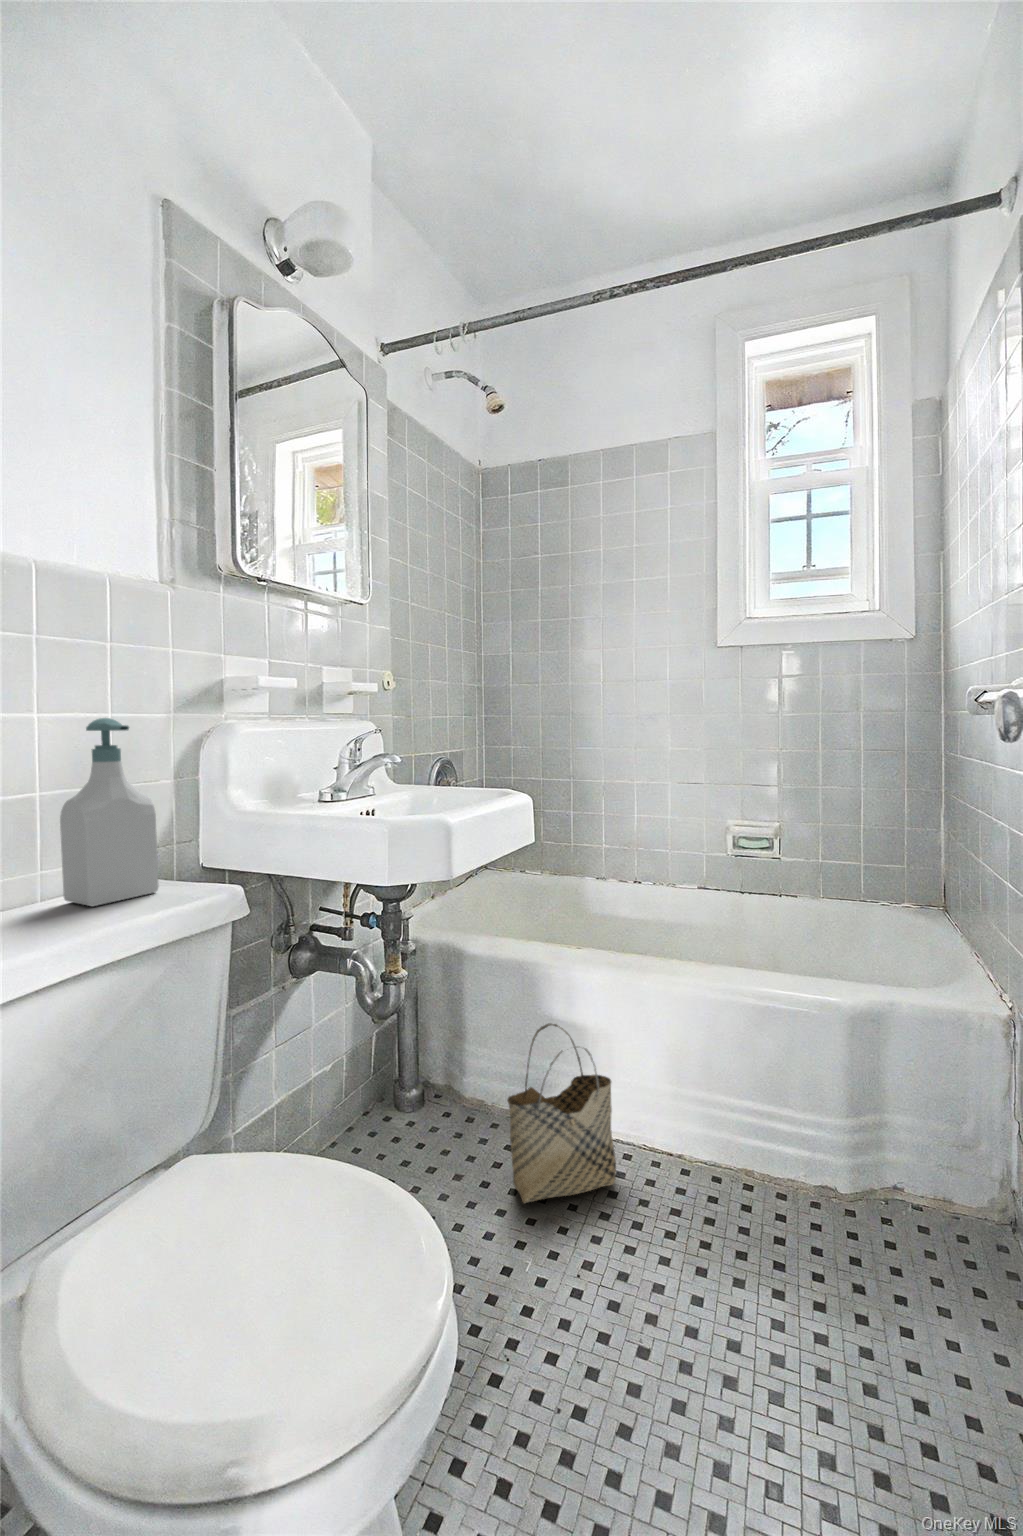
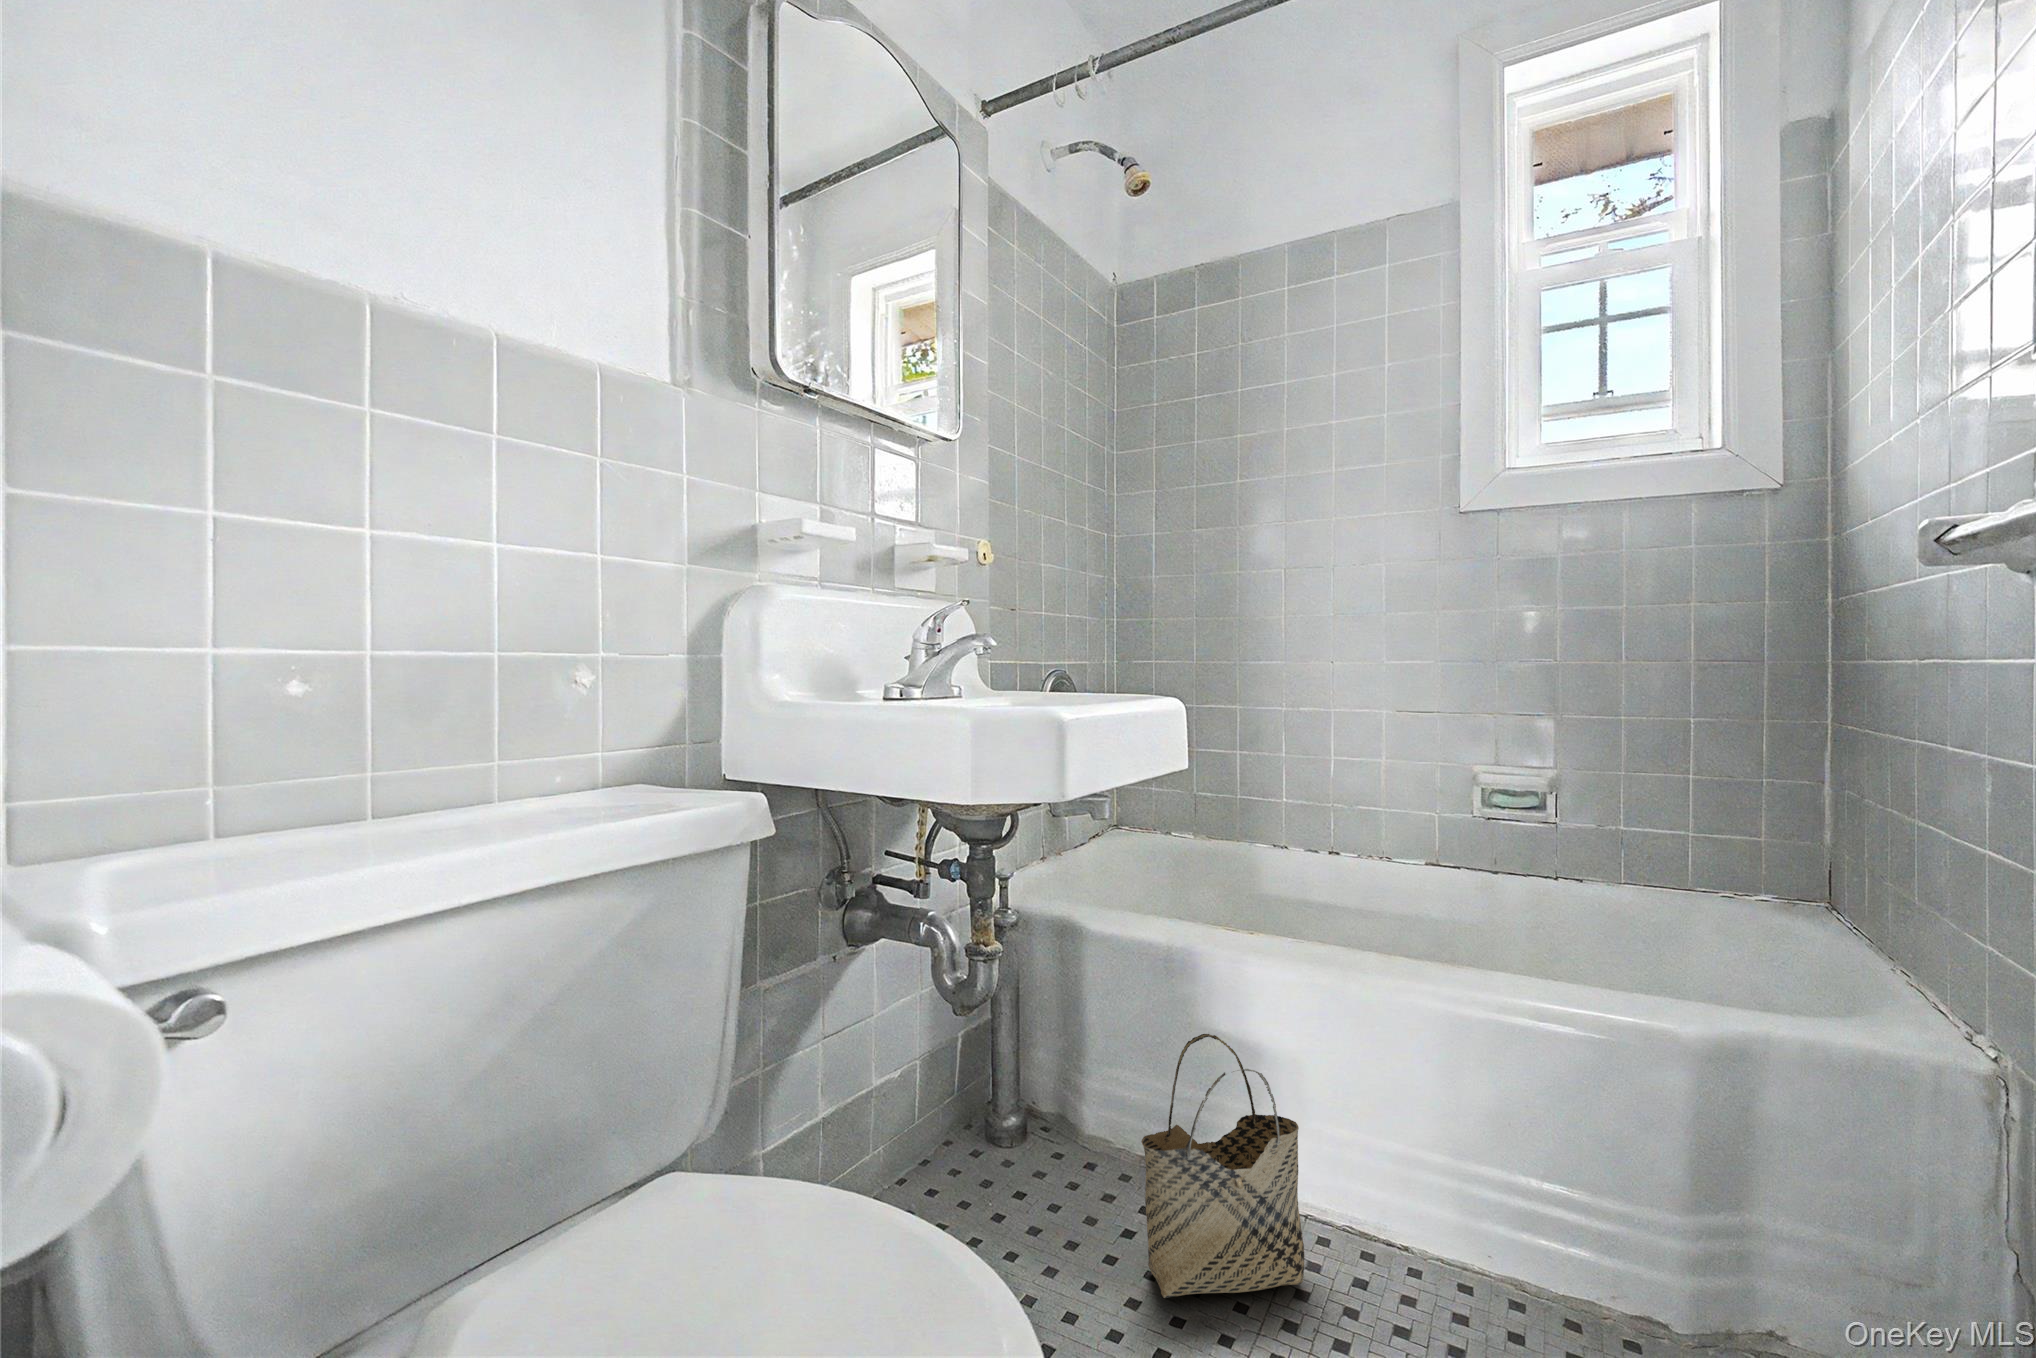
soap bottle: present [60,718,159,906] -> none [535,559,660,813]

